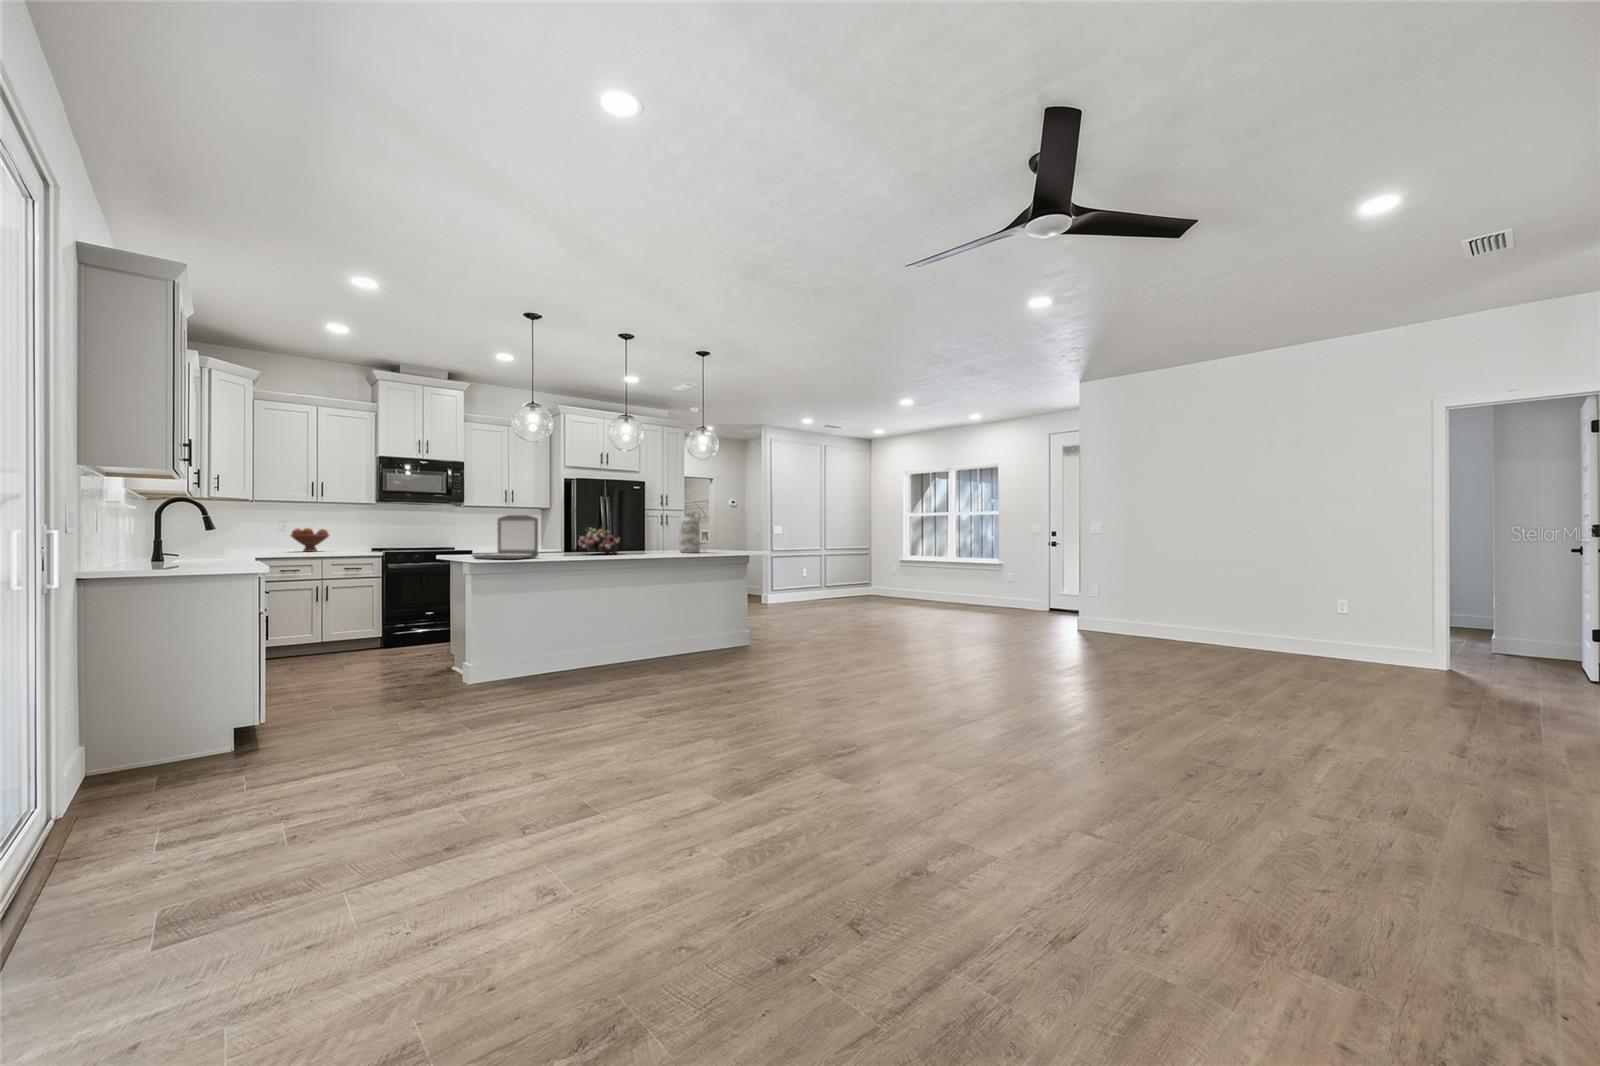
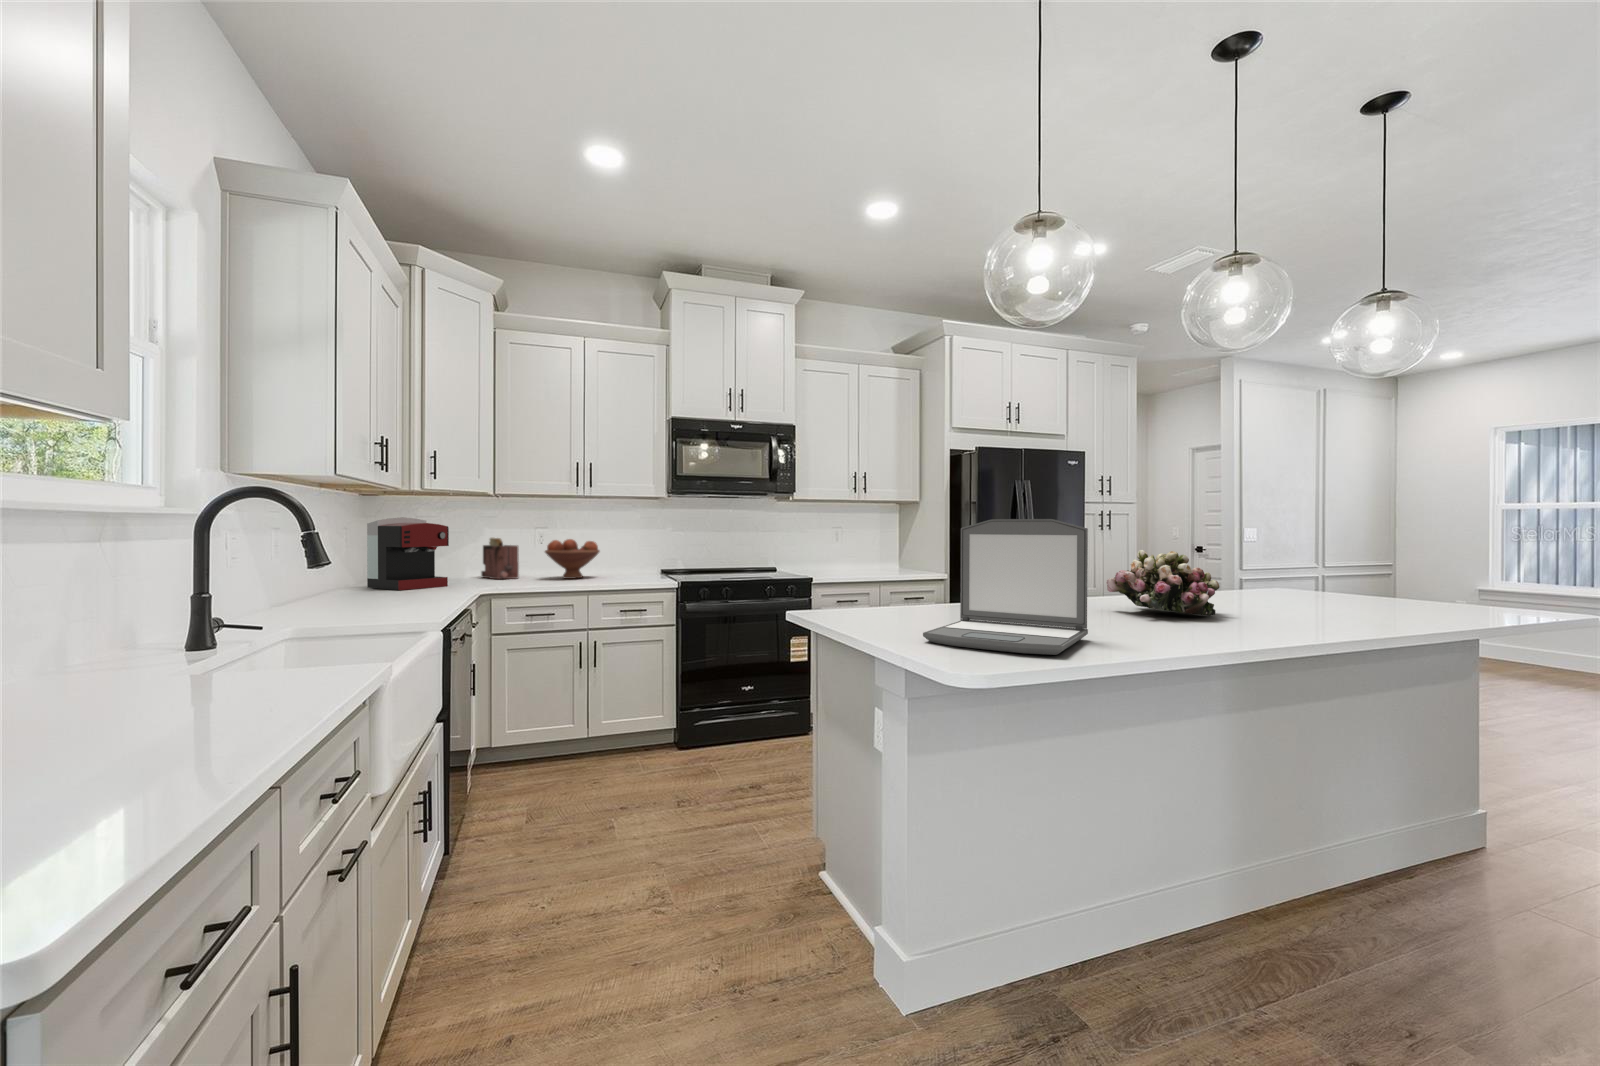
vase: present [680,511,700,553] -> none [1326,504,1398,611]
coffee maker: none [165,514,224,556] -> present [367,517,449,590]
toaster: none [241,527,270,553] -> present [481,538,519,579]

